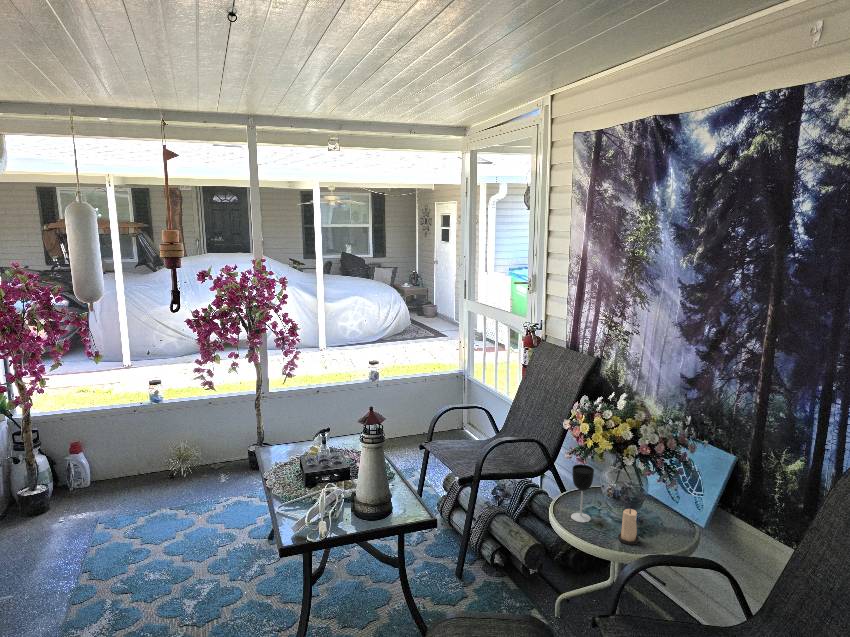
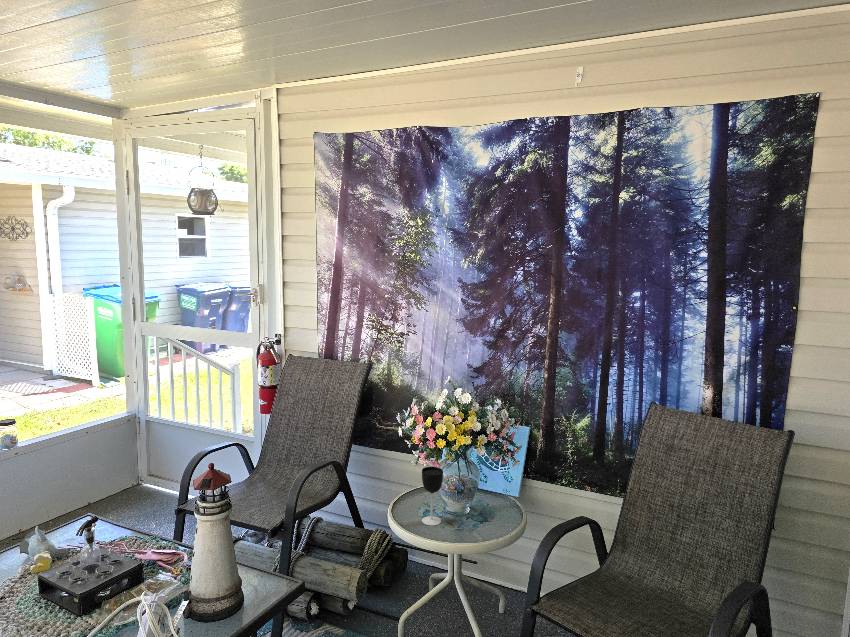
candle: present [618,509,639,545] -> none [477,495,496,530]

